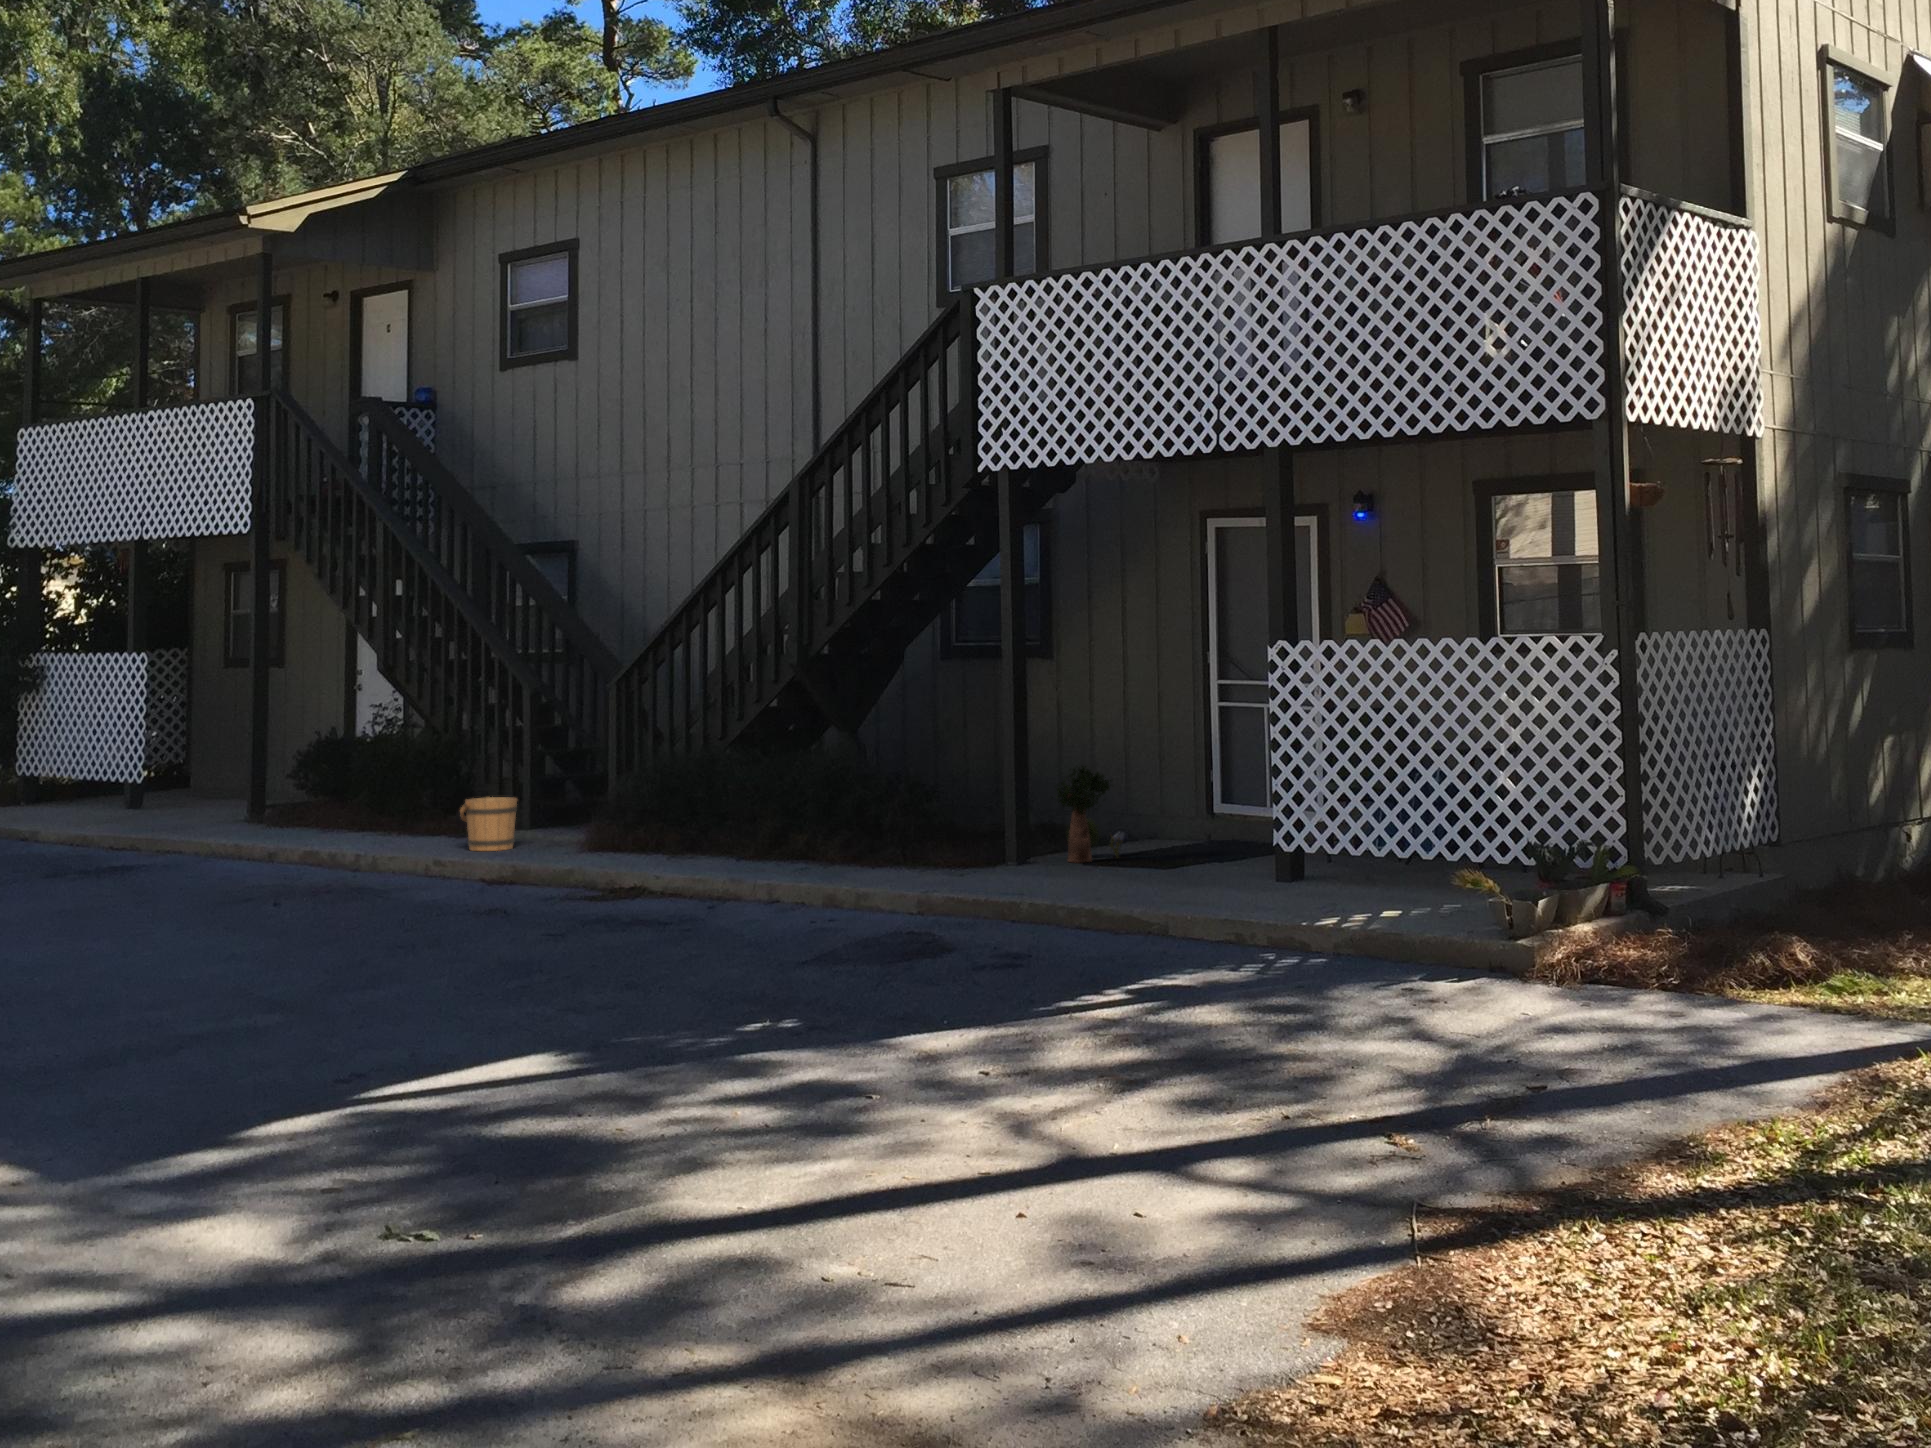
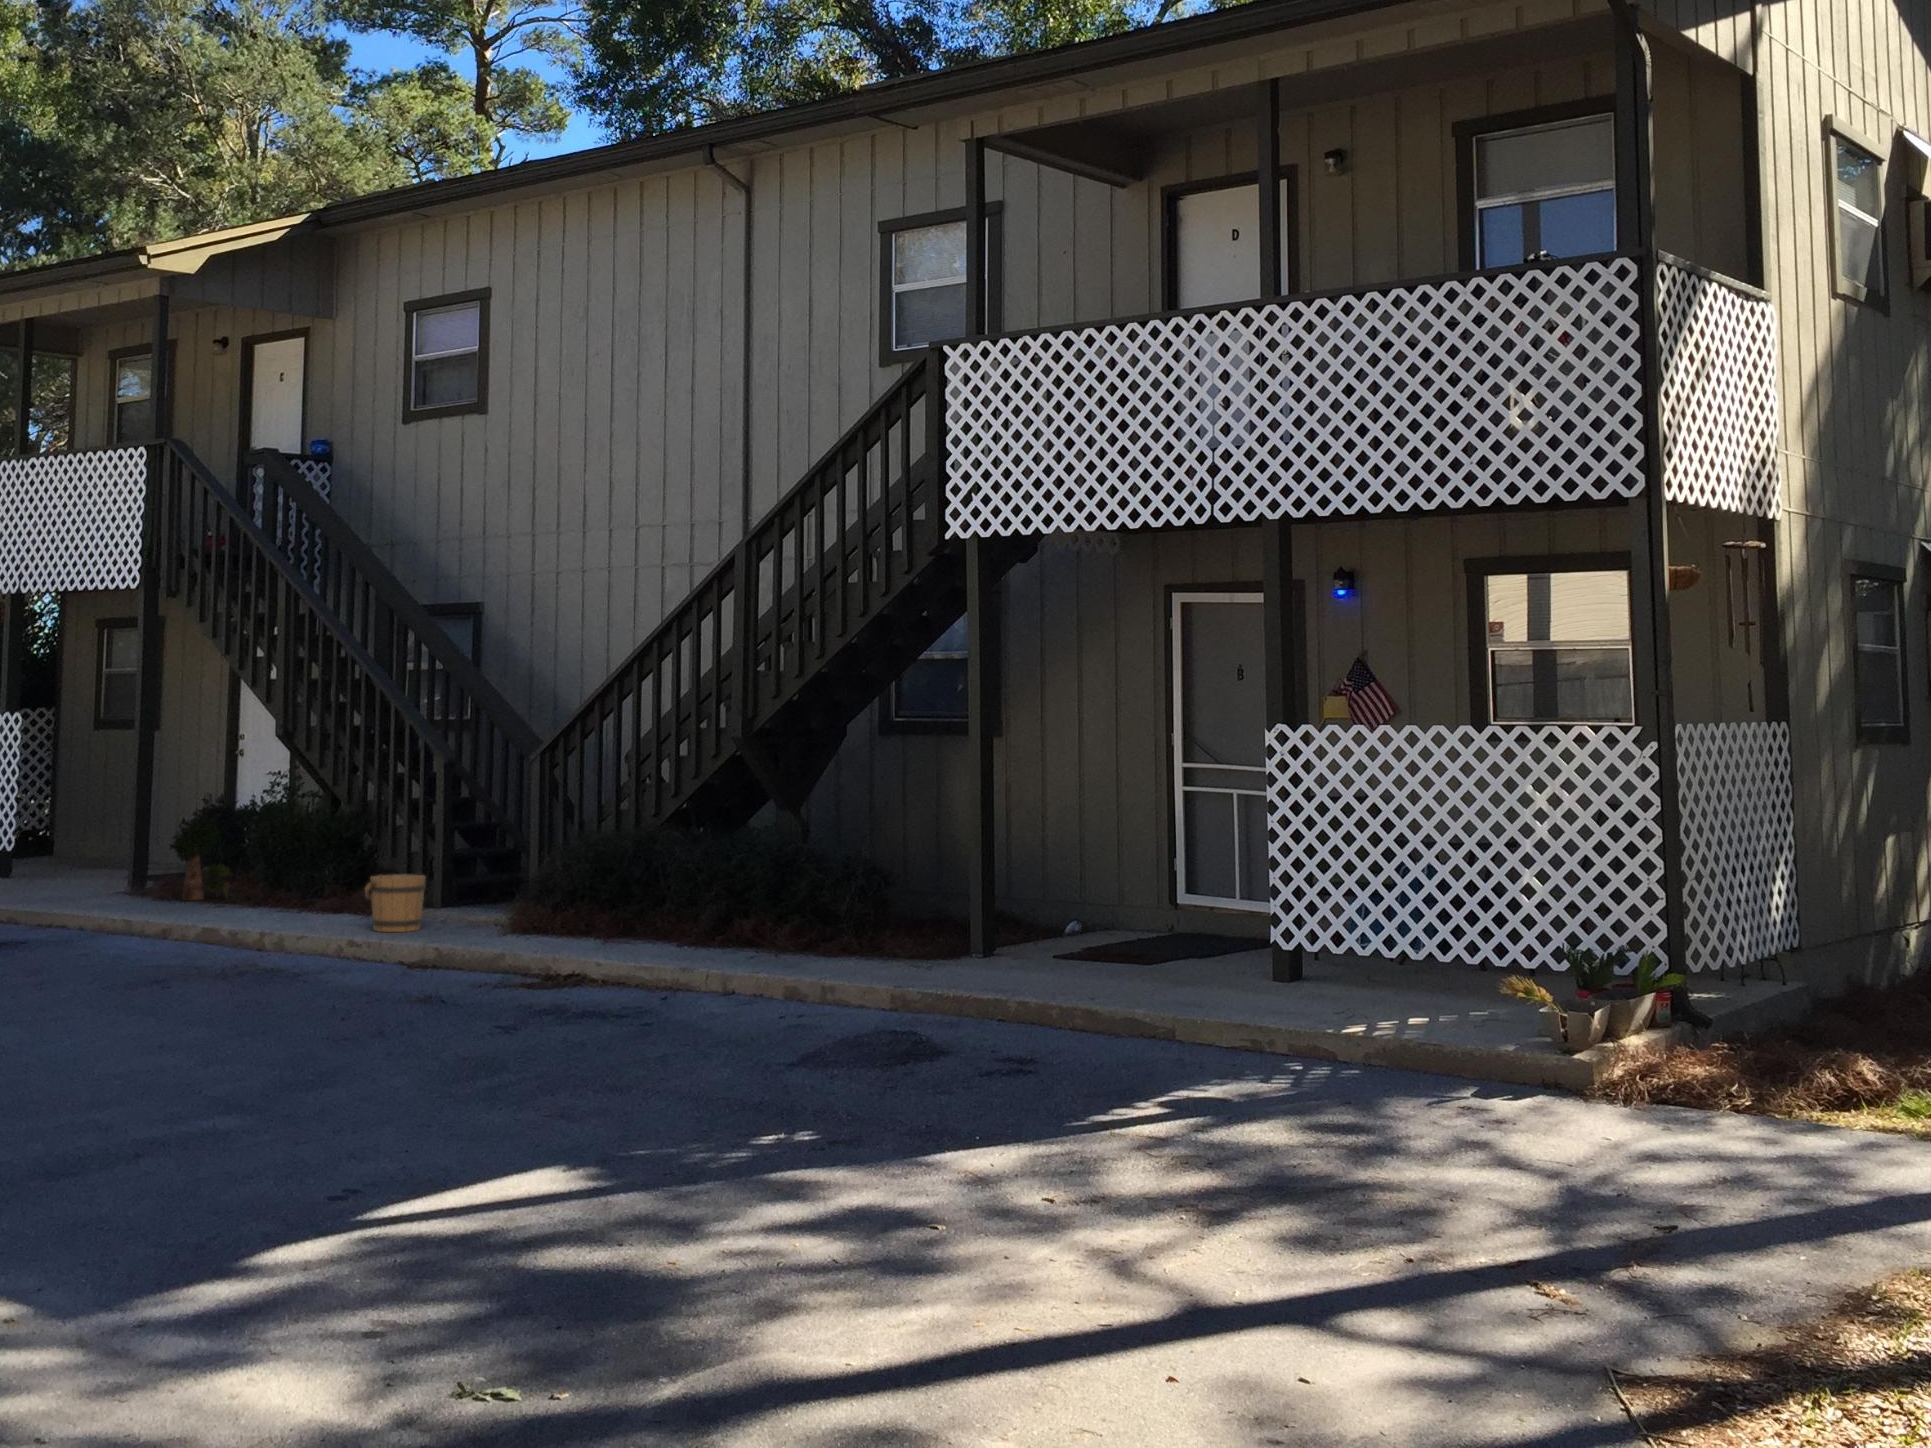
potted plant: present [1052,766,1121,863] -> present [172,820,230,901]

